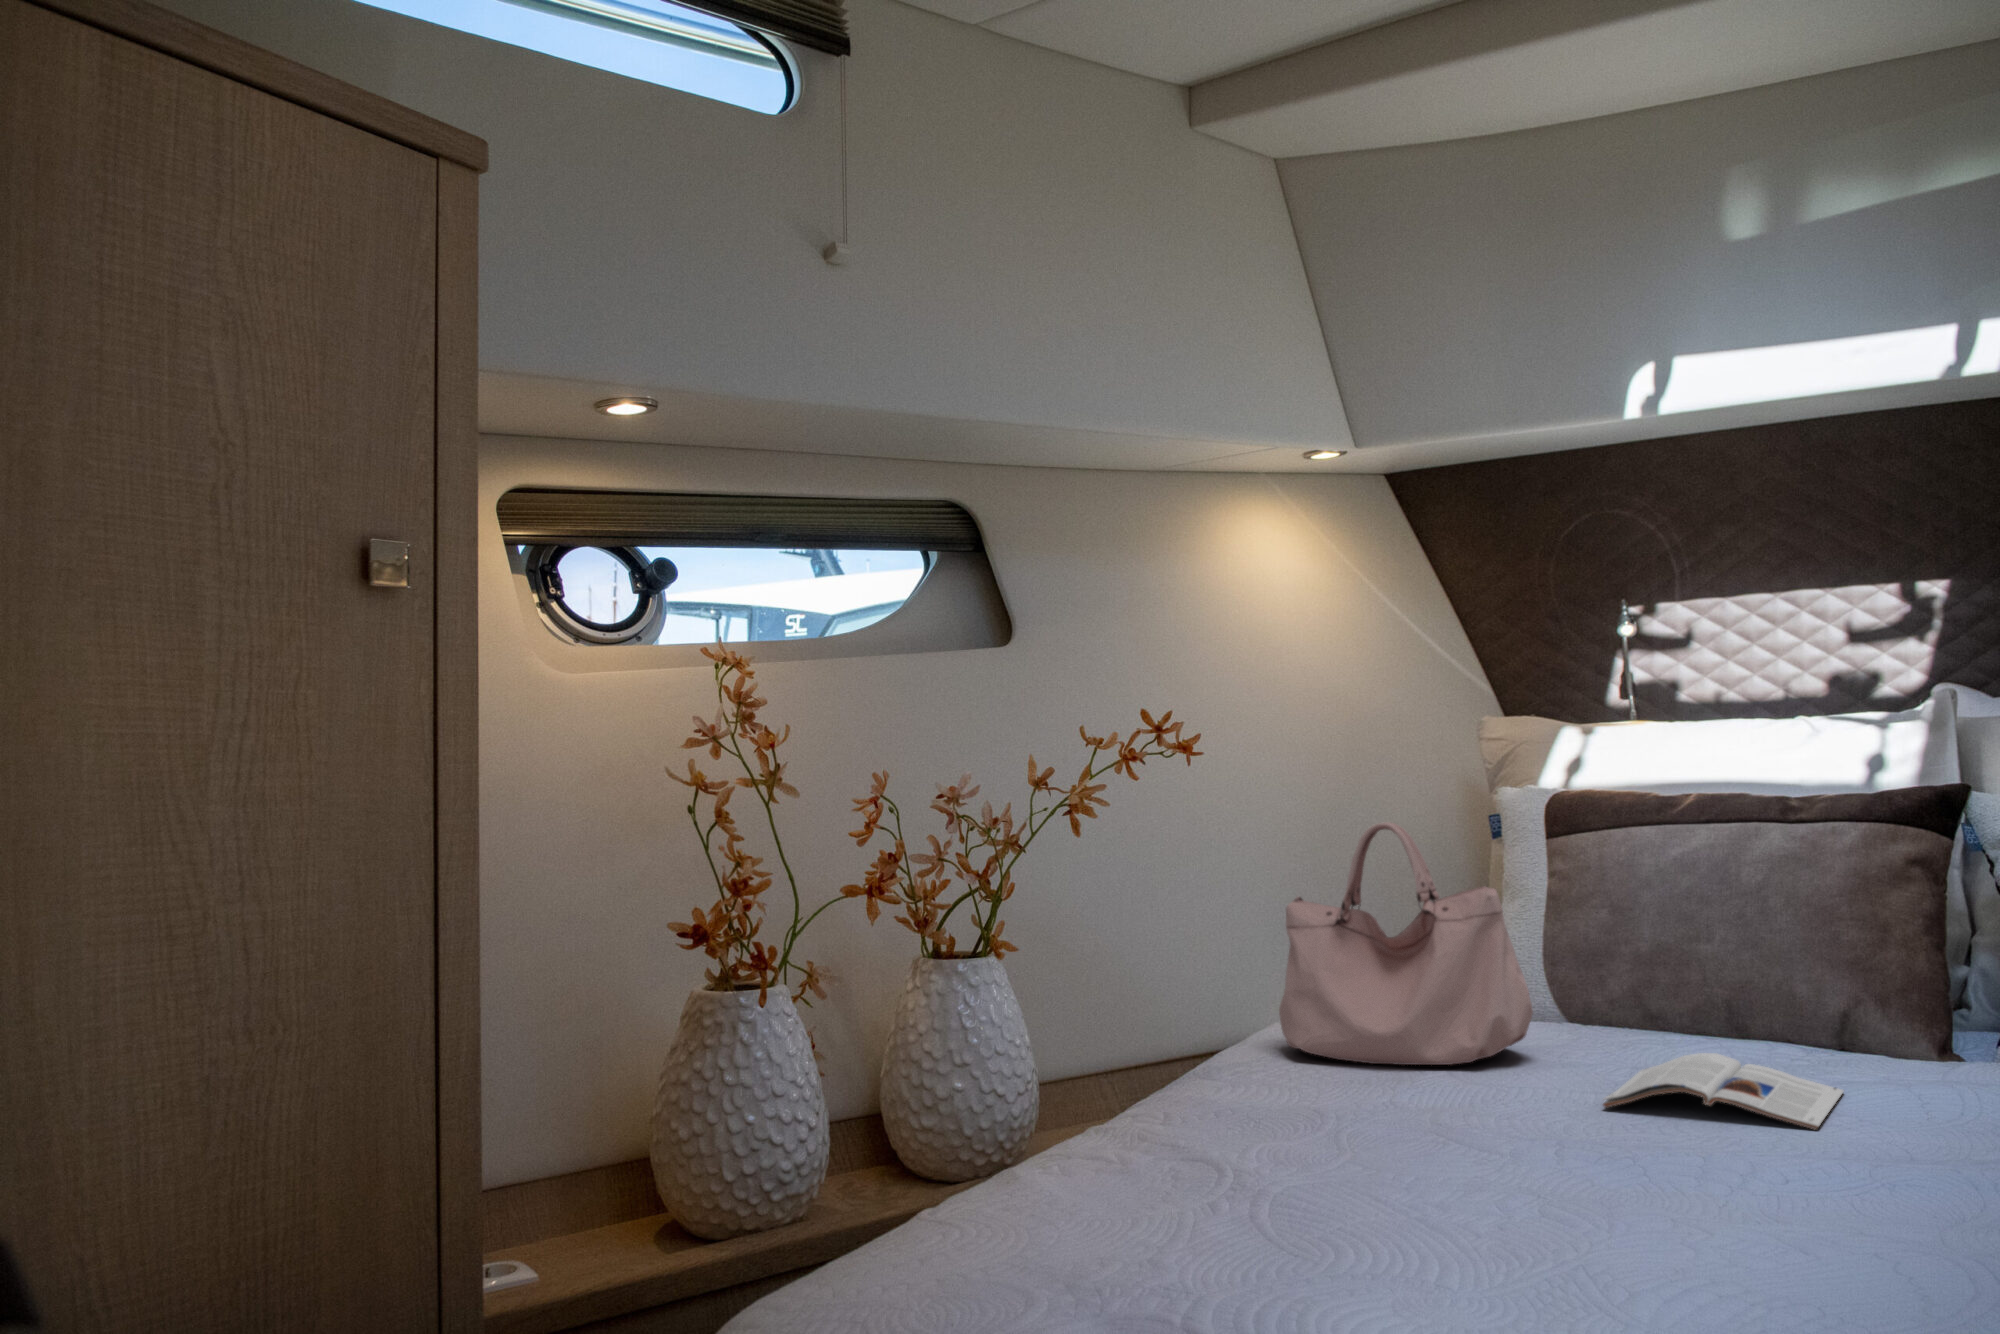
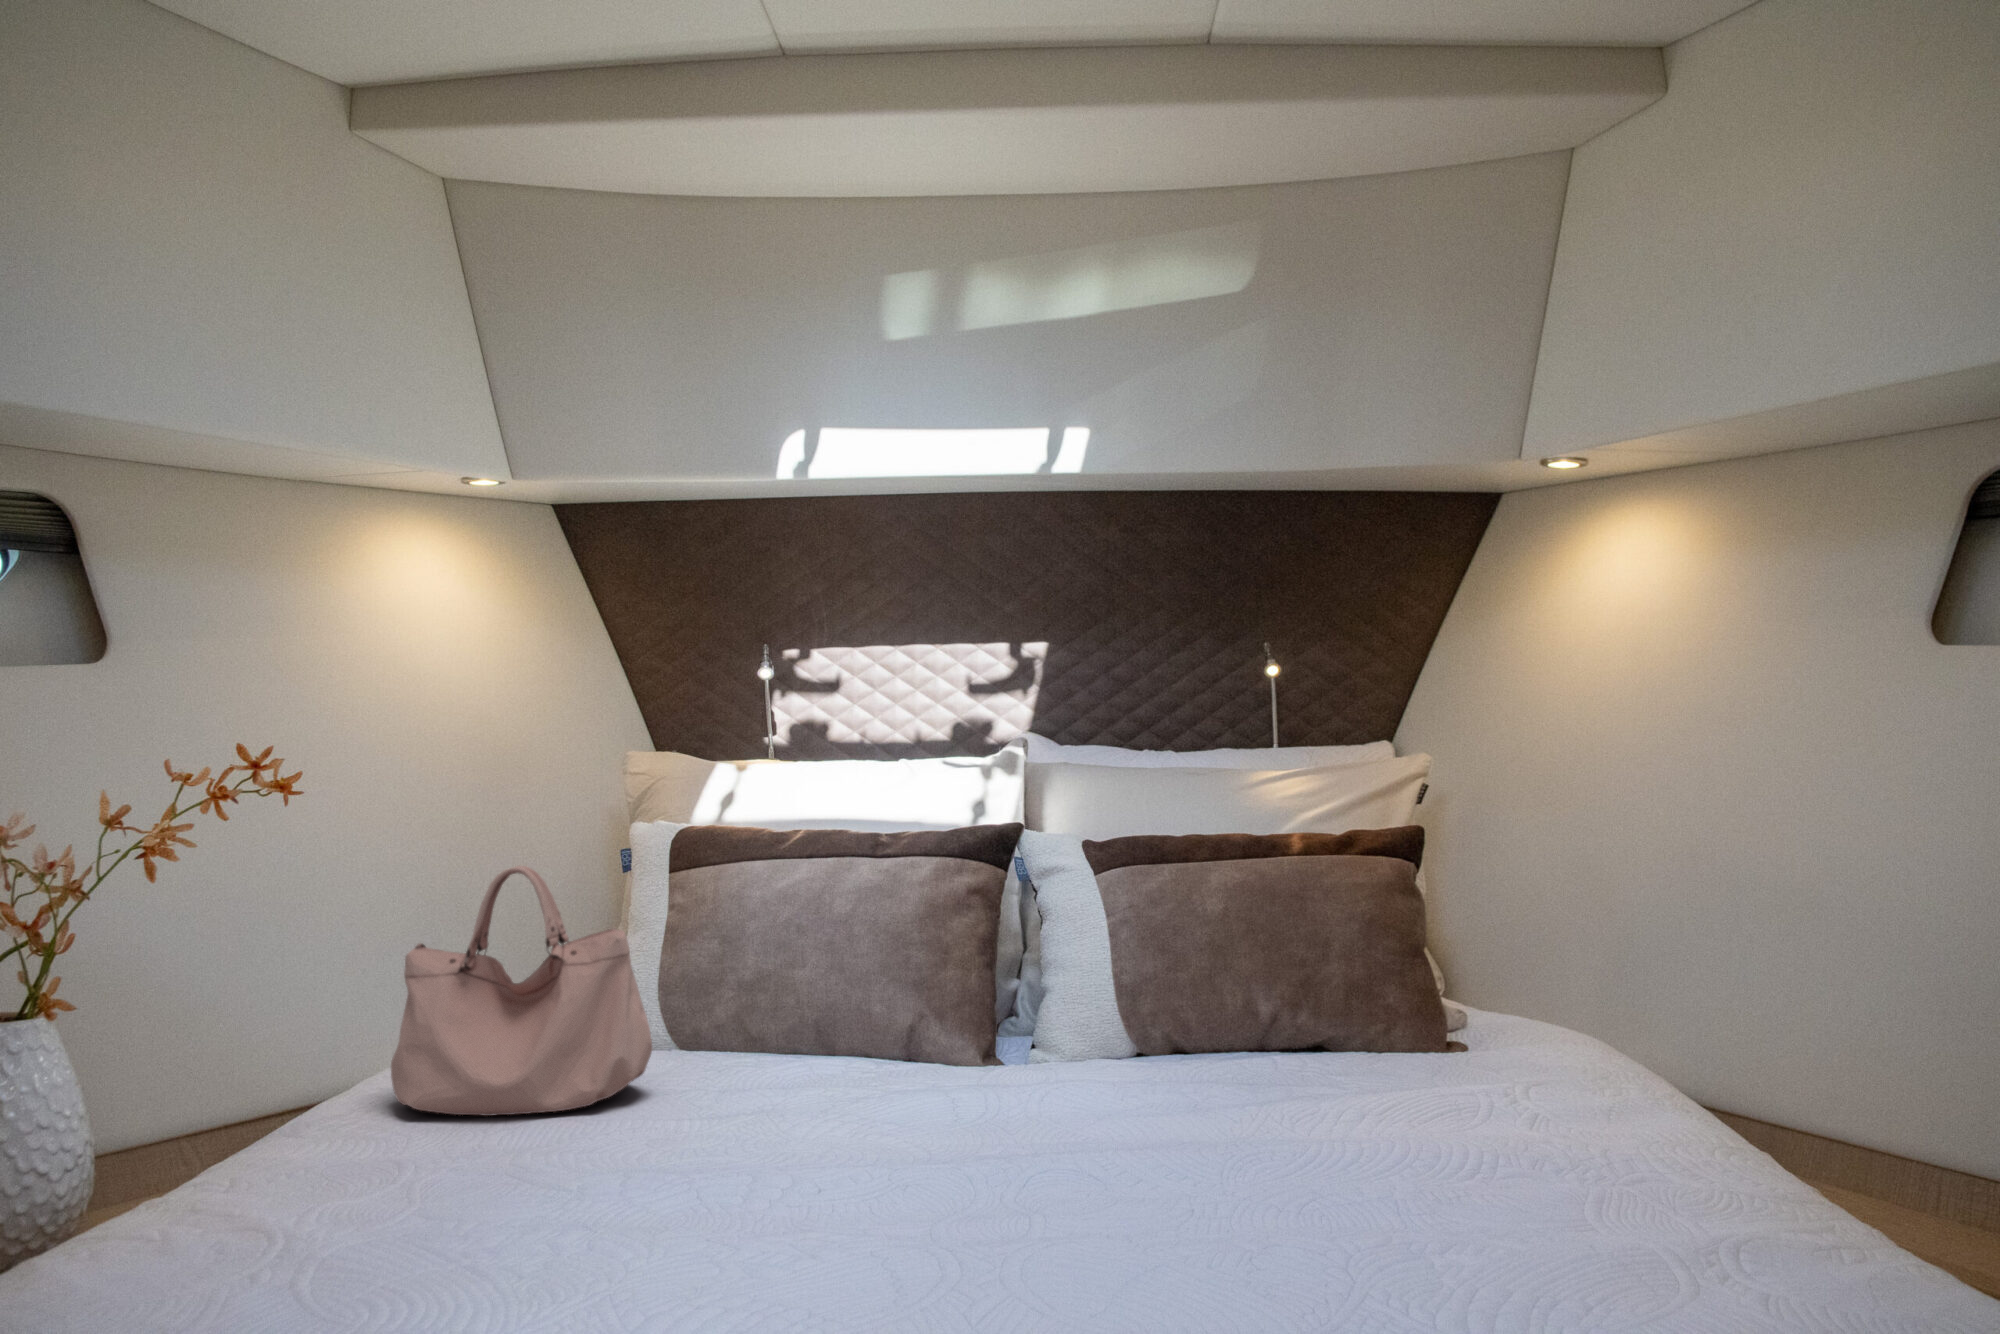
magazine: present [1603,1053,1844,1129] -> none [713,1079,917,1151]

